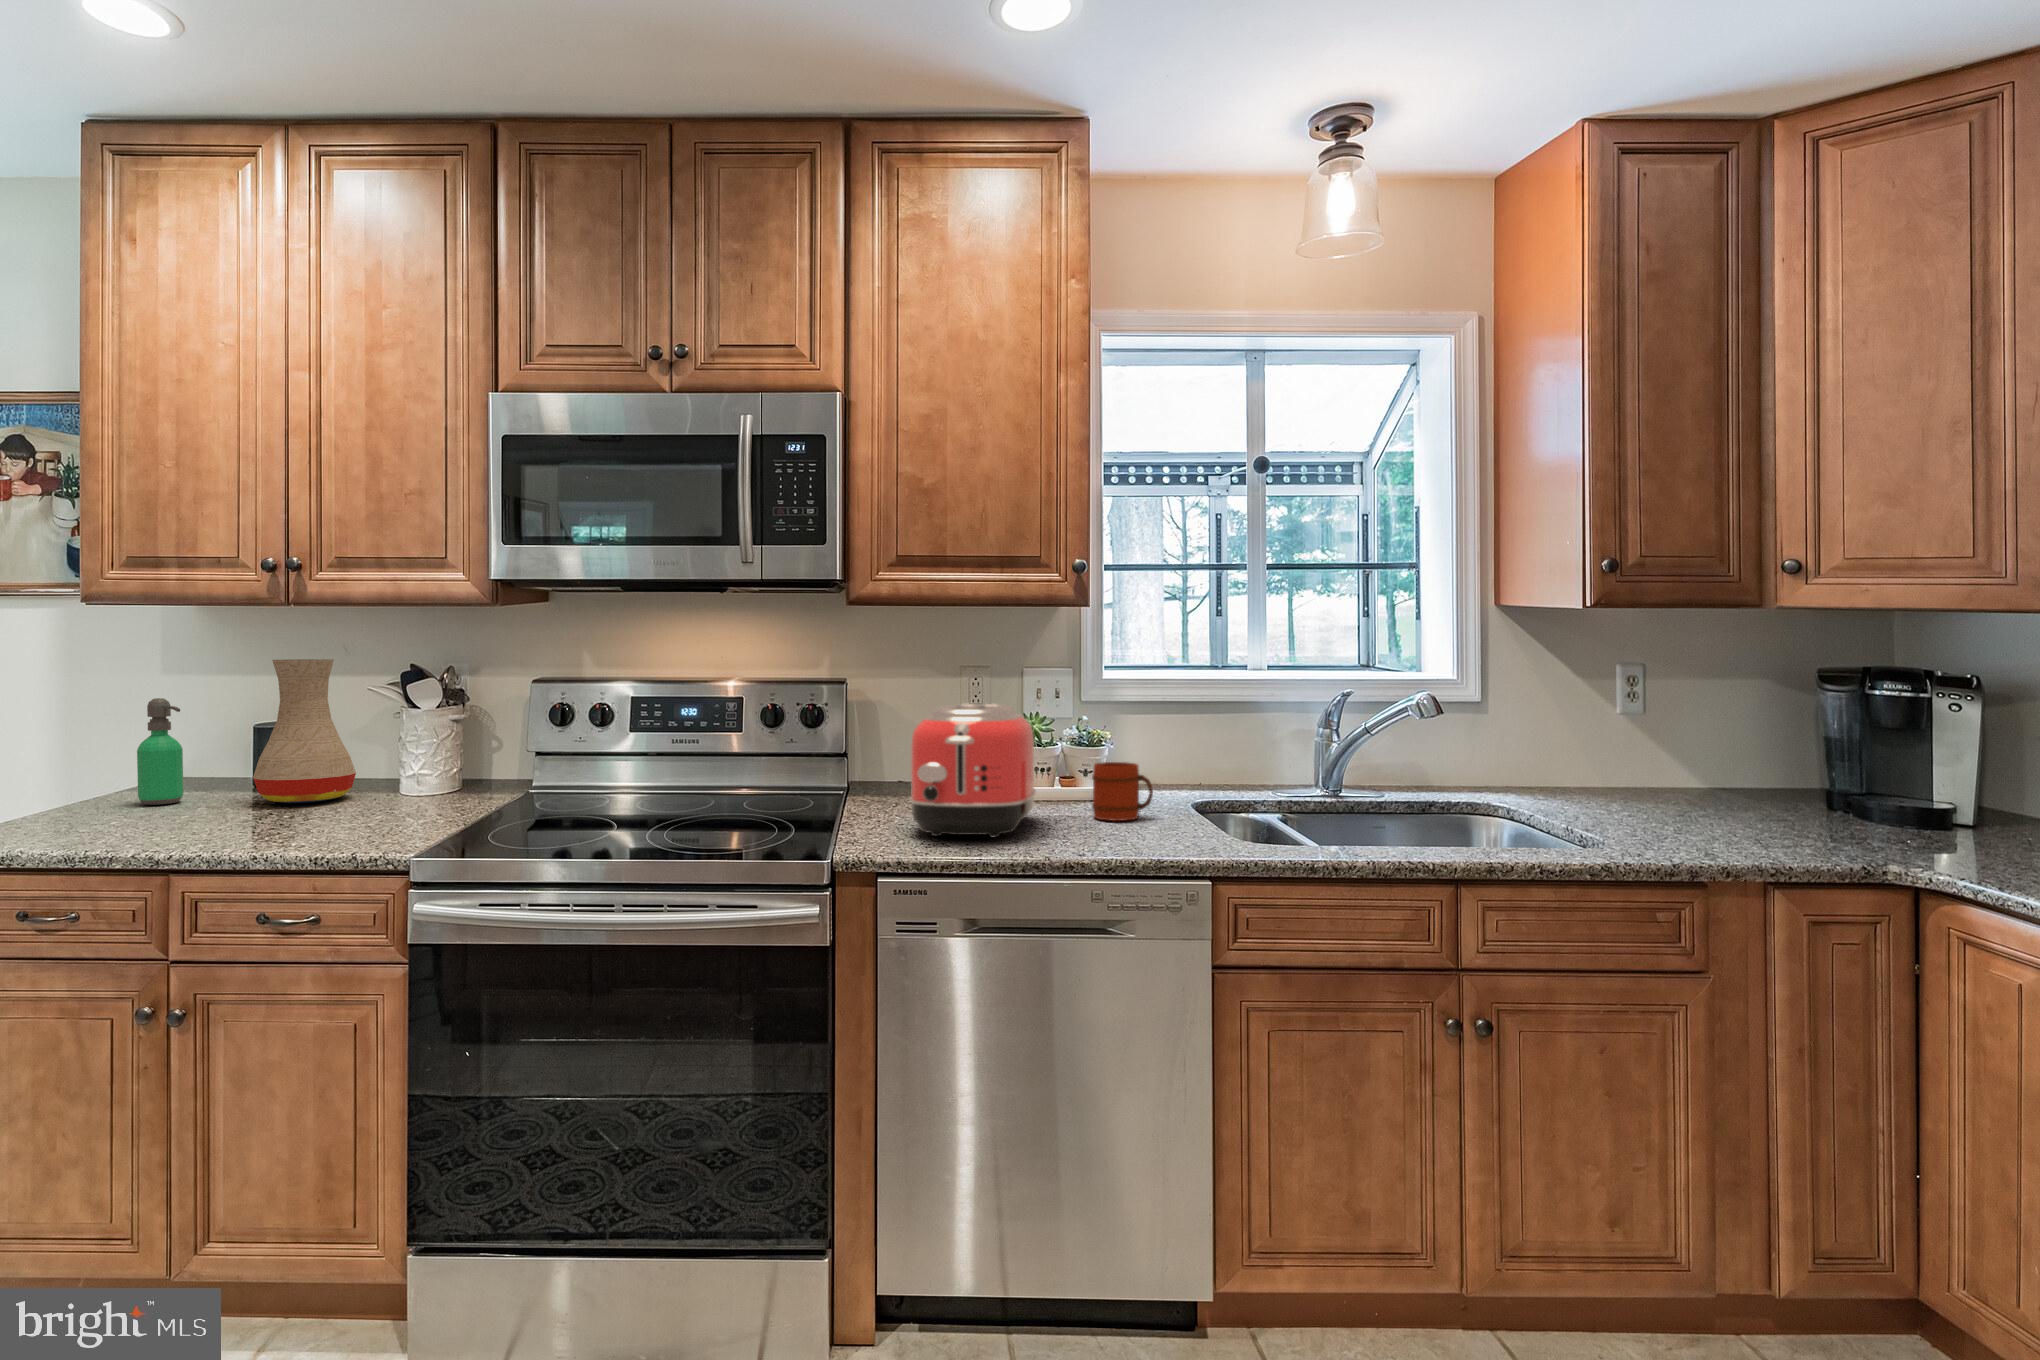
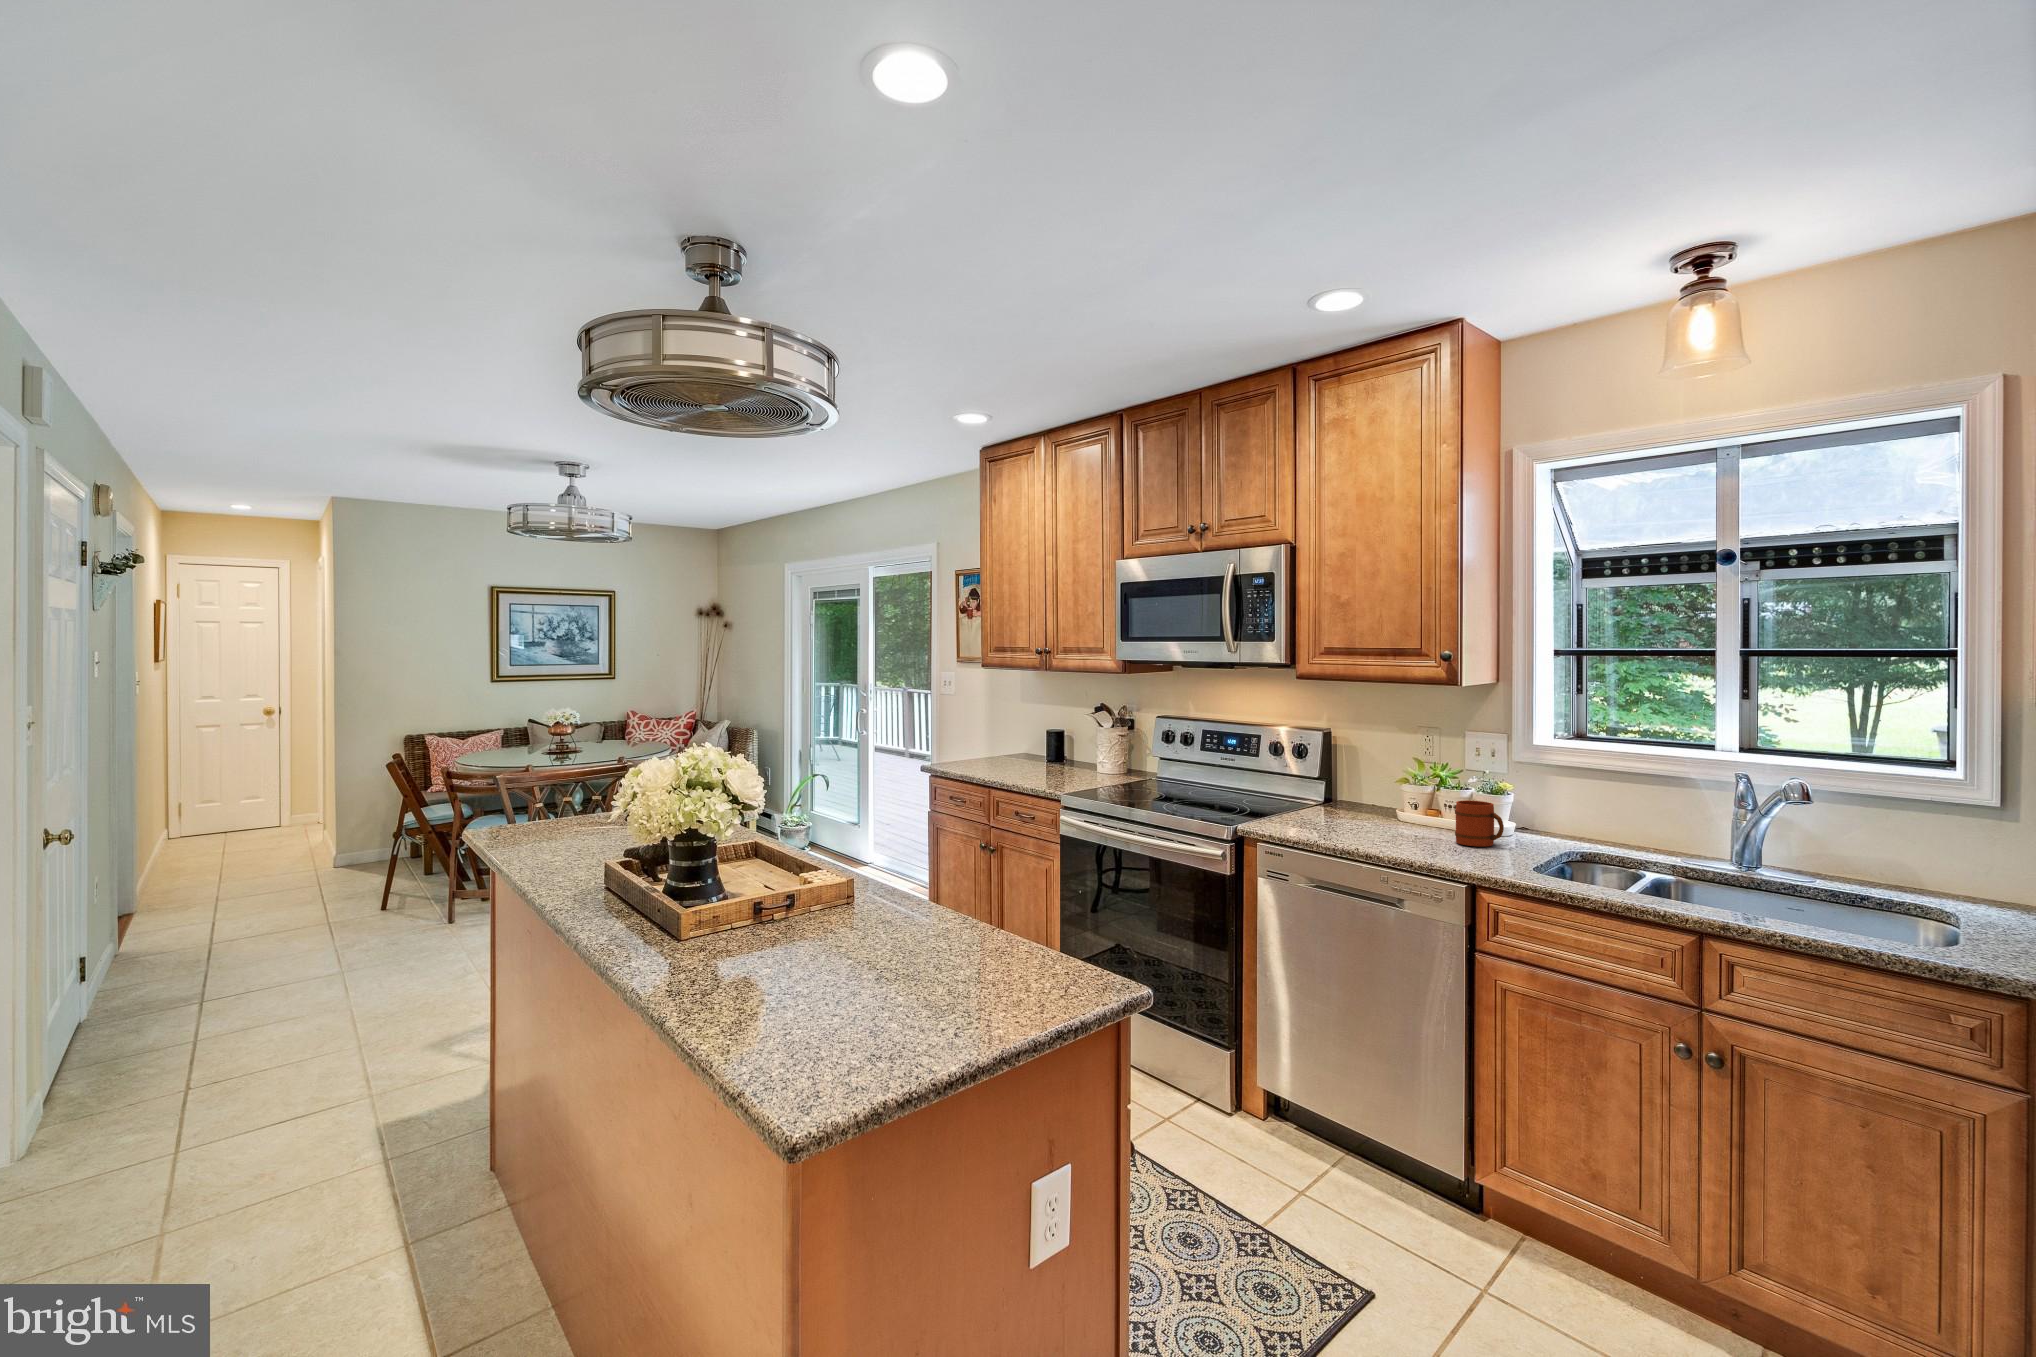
vase: present [253,659,356,803] -> none [1032,702,1077,777]
soap dispenser: present [137,698,183,805] -> none [994,720,1011,771]
toaster: present [909,704,1036,837] -> none [1299,750,1411,843]

